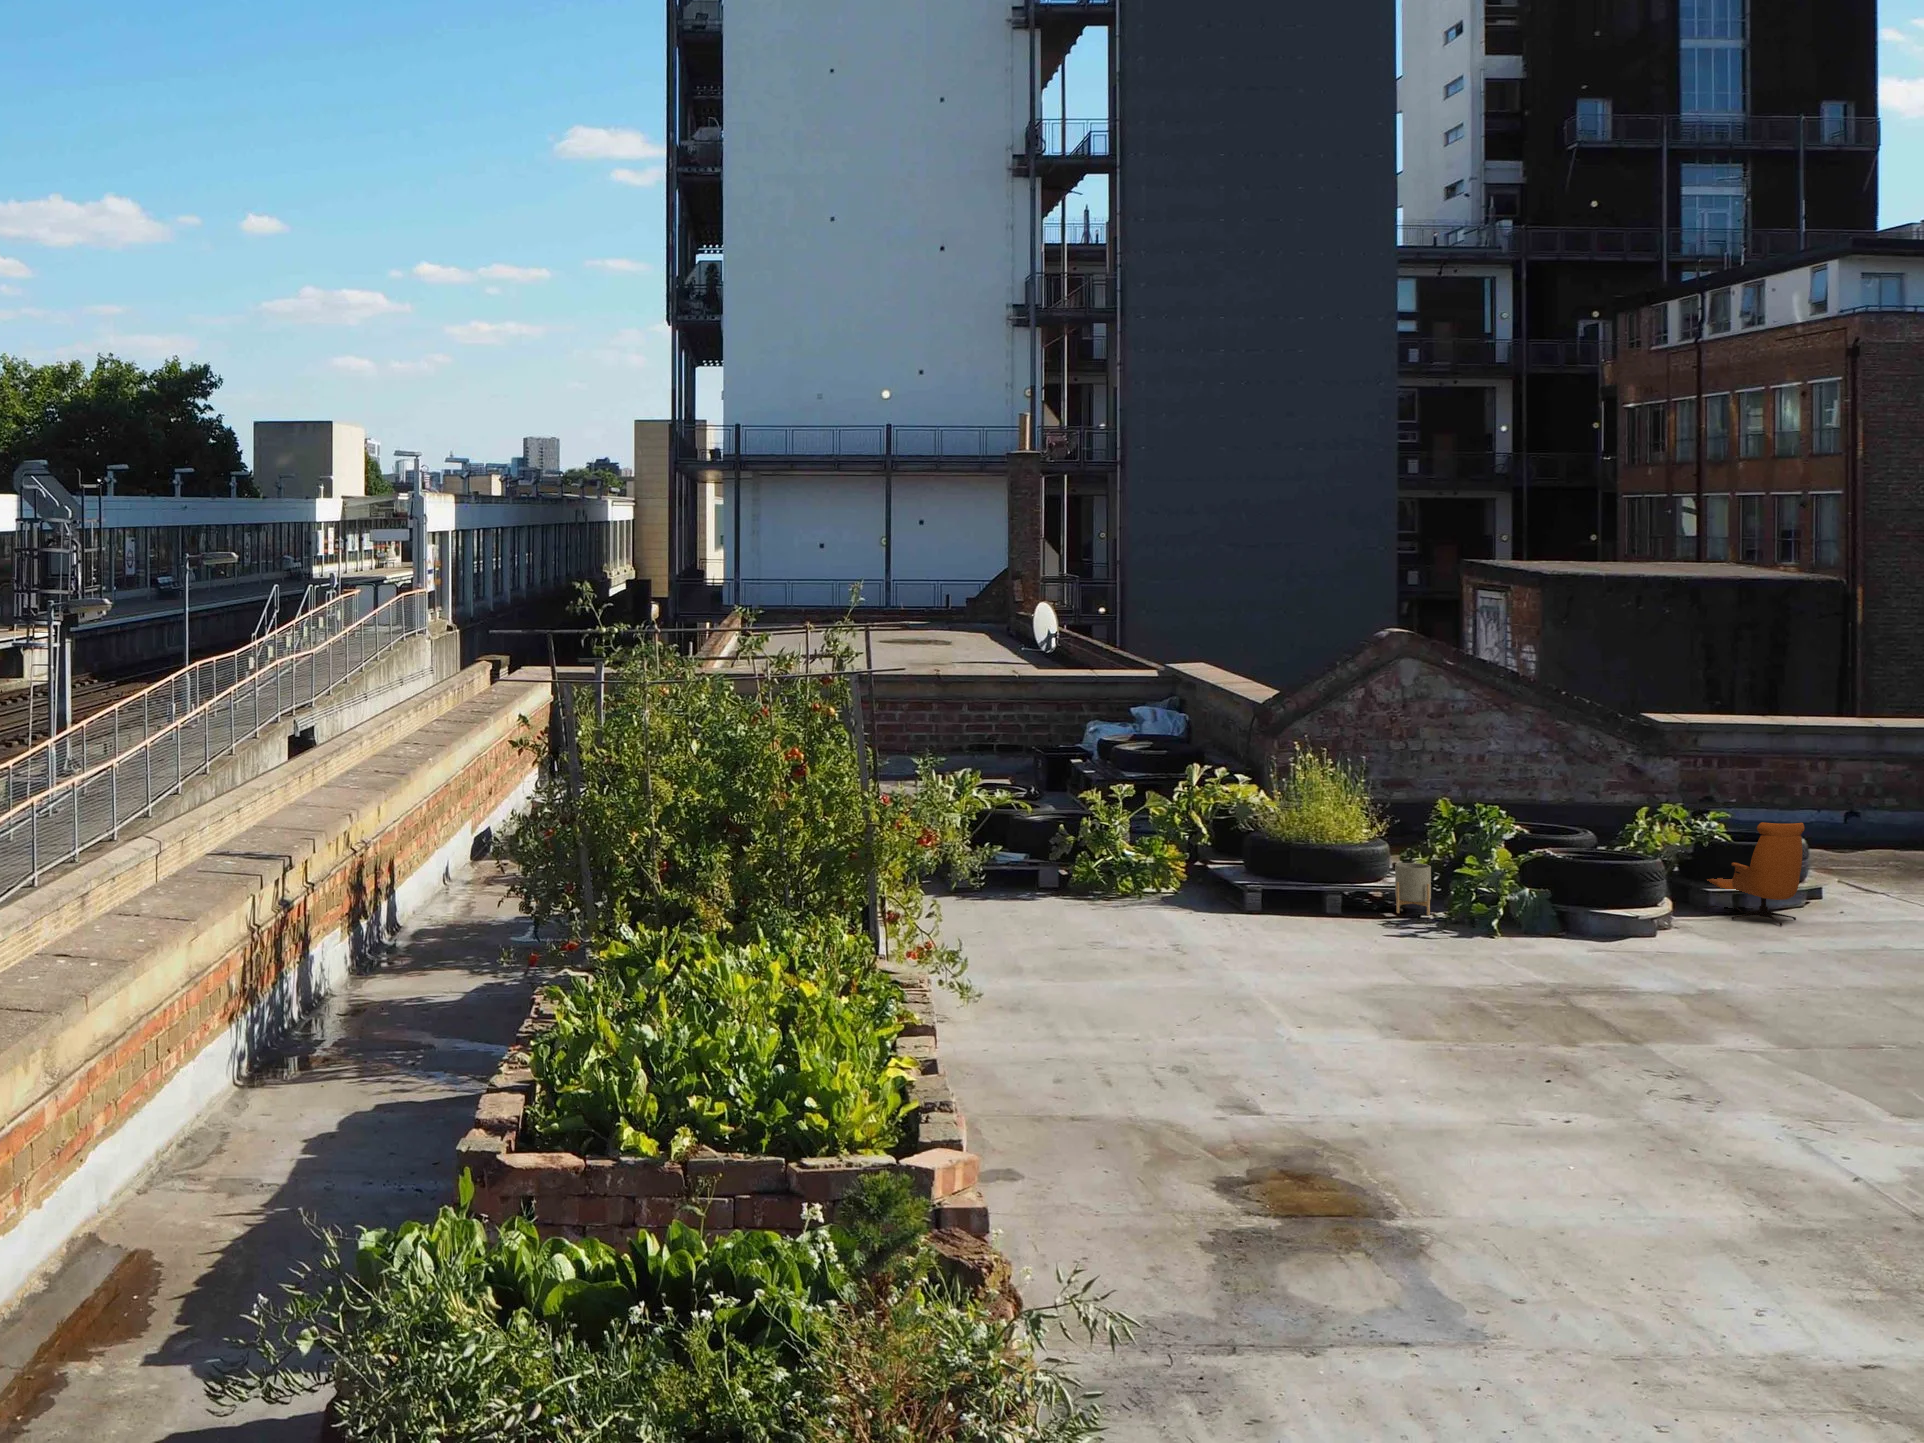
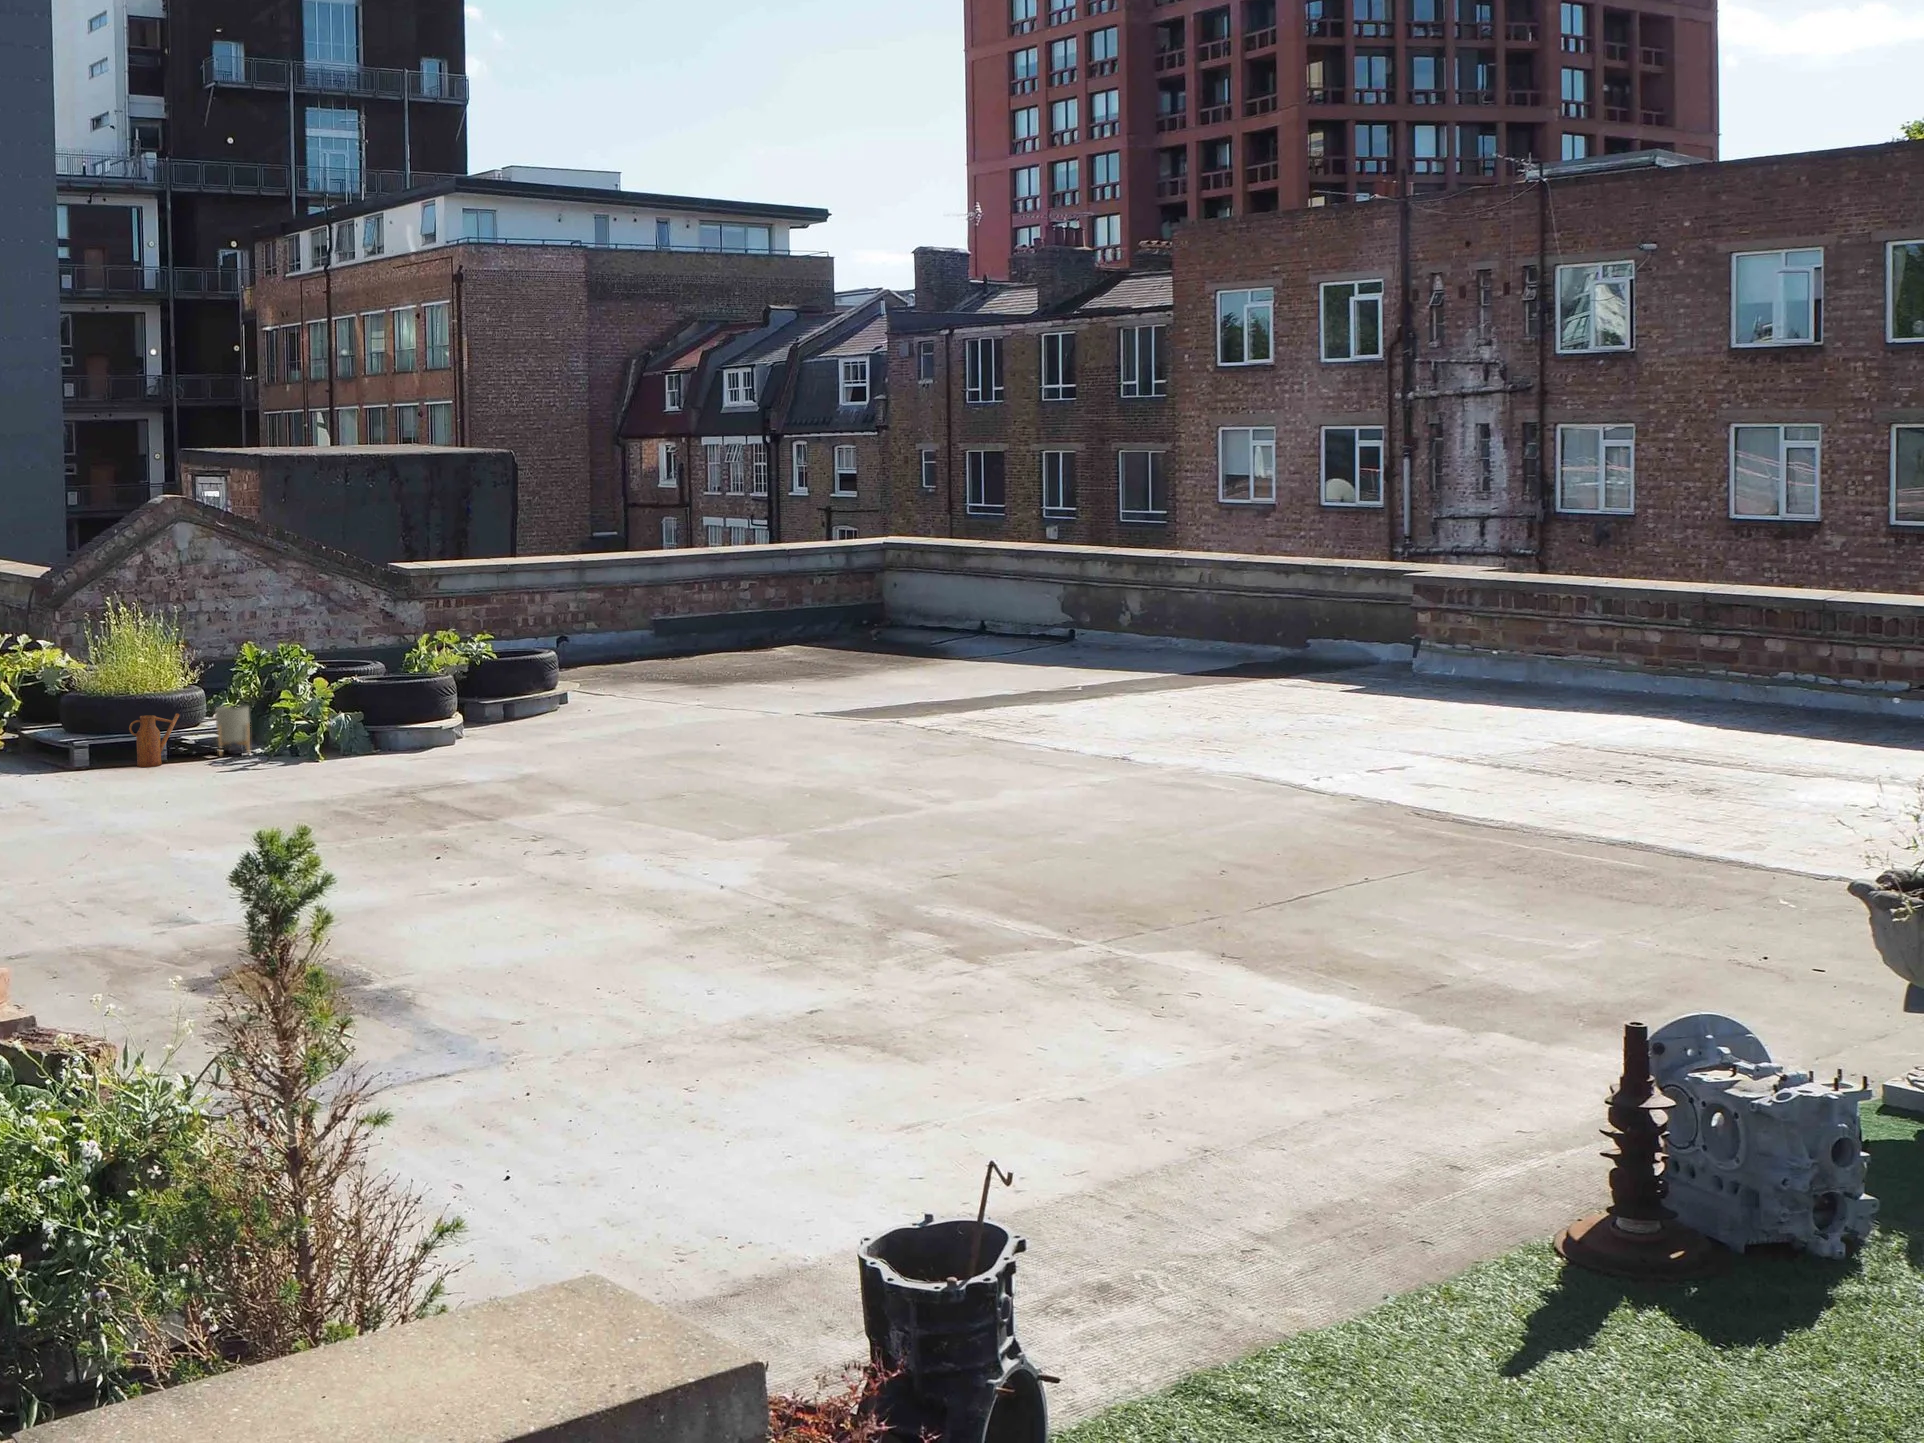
lounge chair: present [1707,822,1805,926] -> none [479,632,560,725]
watering can: none [1303,864,1355,916] -> present [129,713,179,767]

